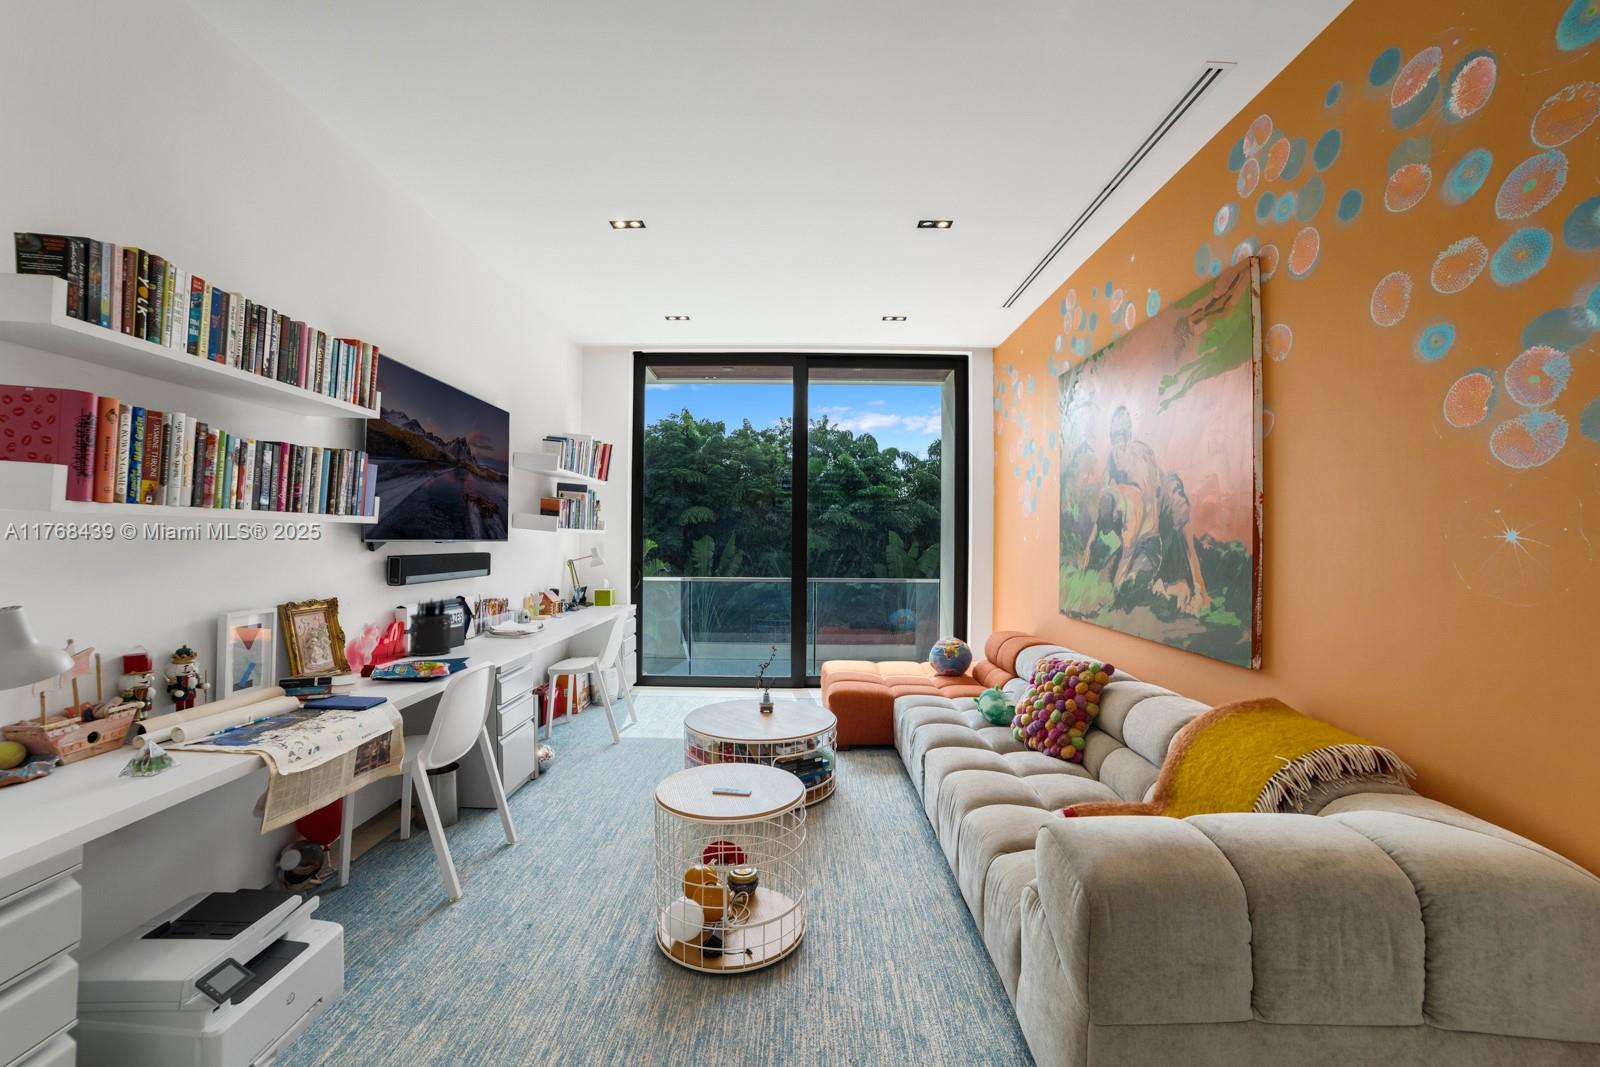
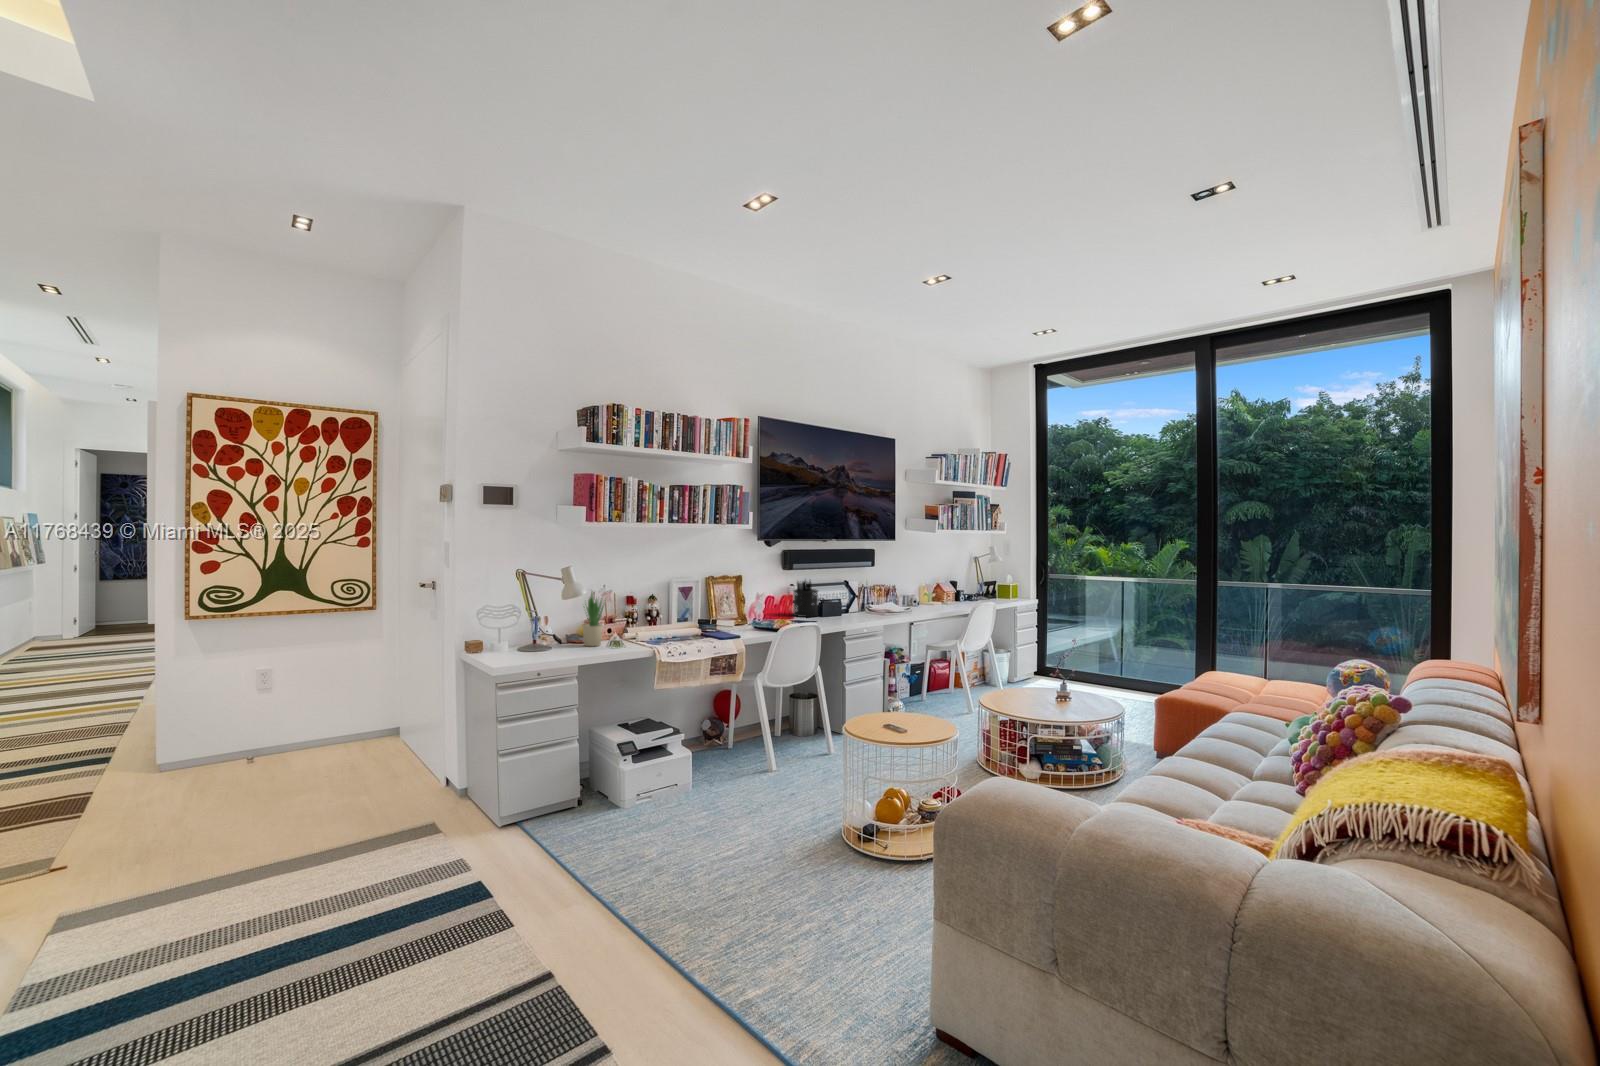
potted plant: none [63,652,131,784] -> present [583,592,604,646]

